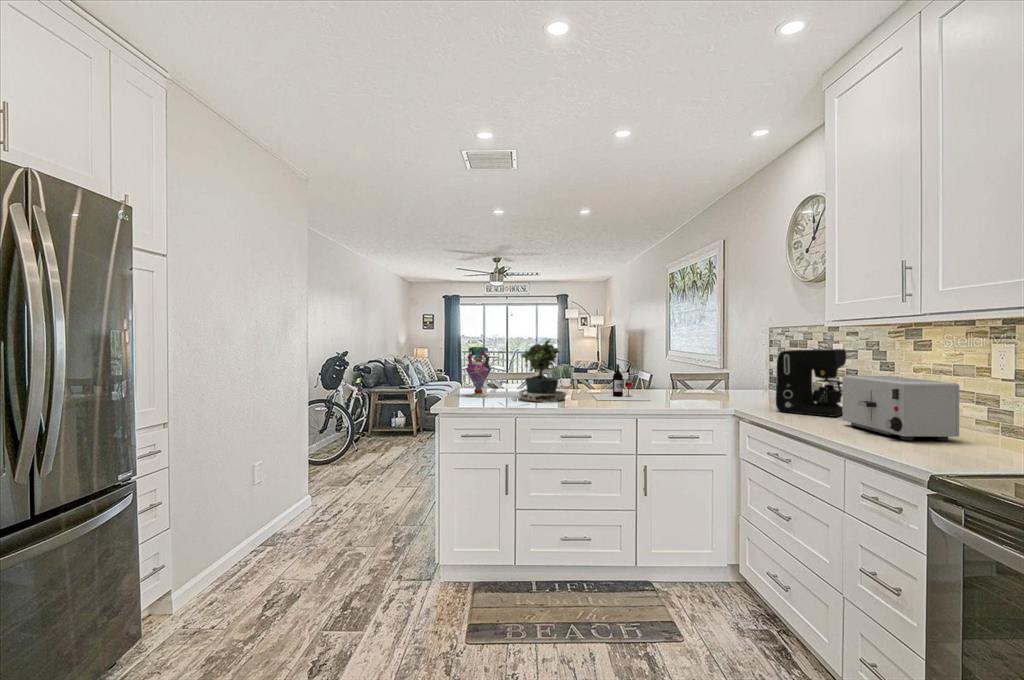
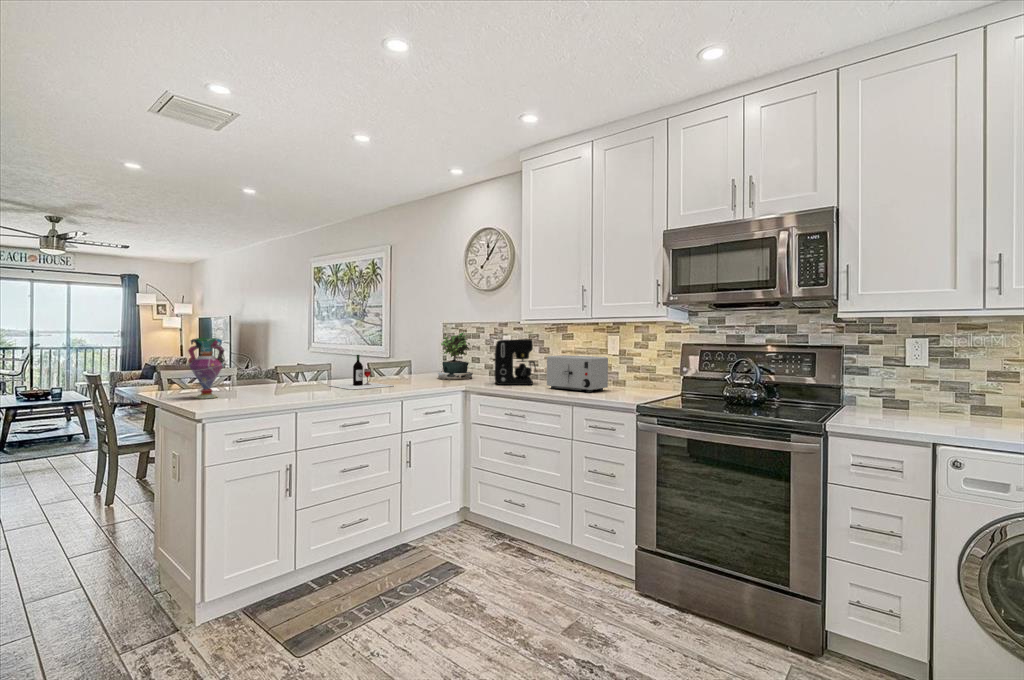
potted plant: present [519,340,566,402] -> present [437,332,473,380]

